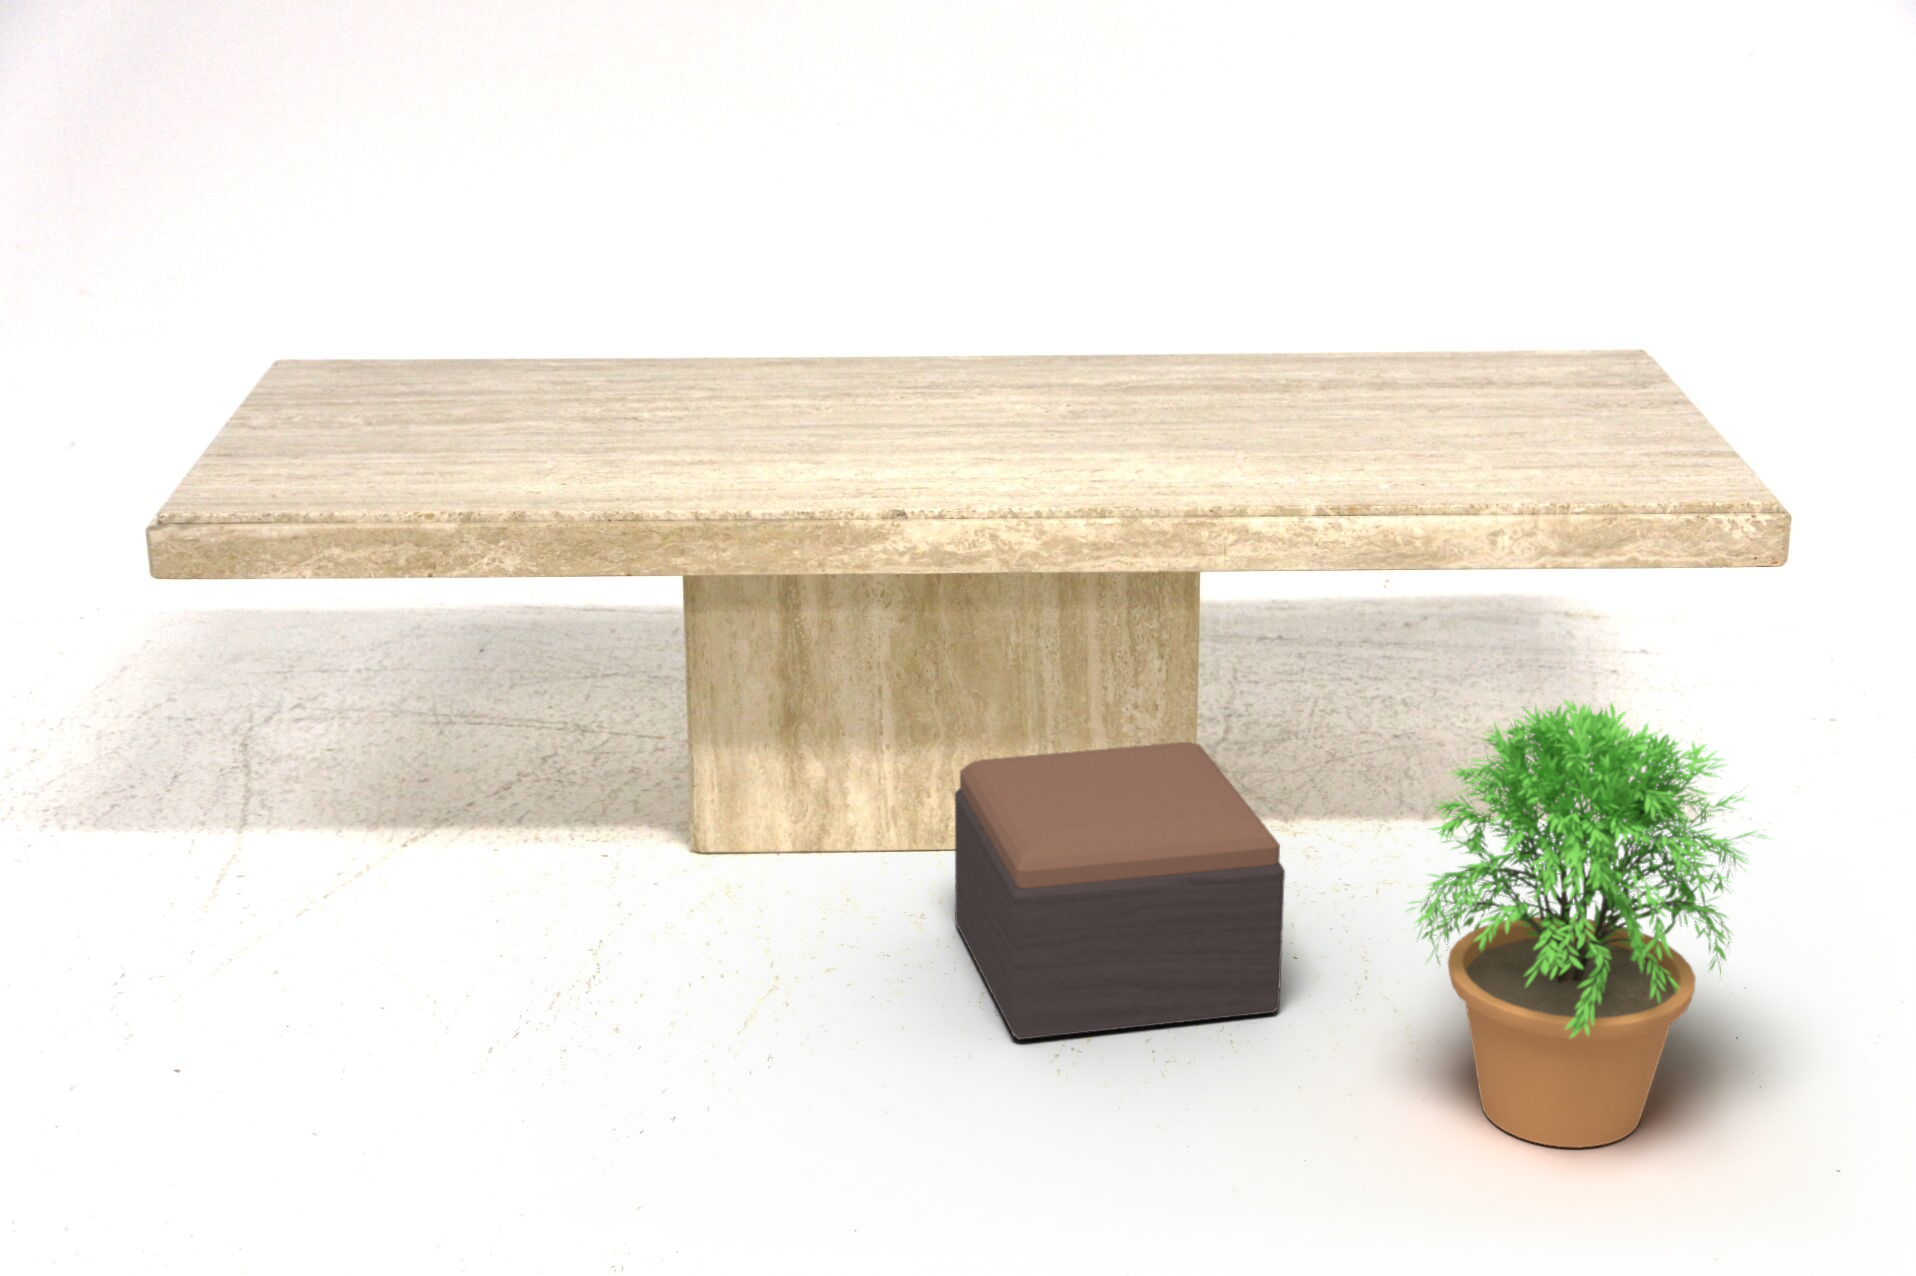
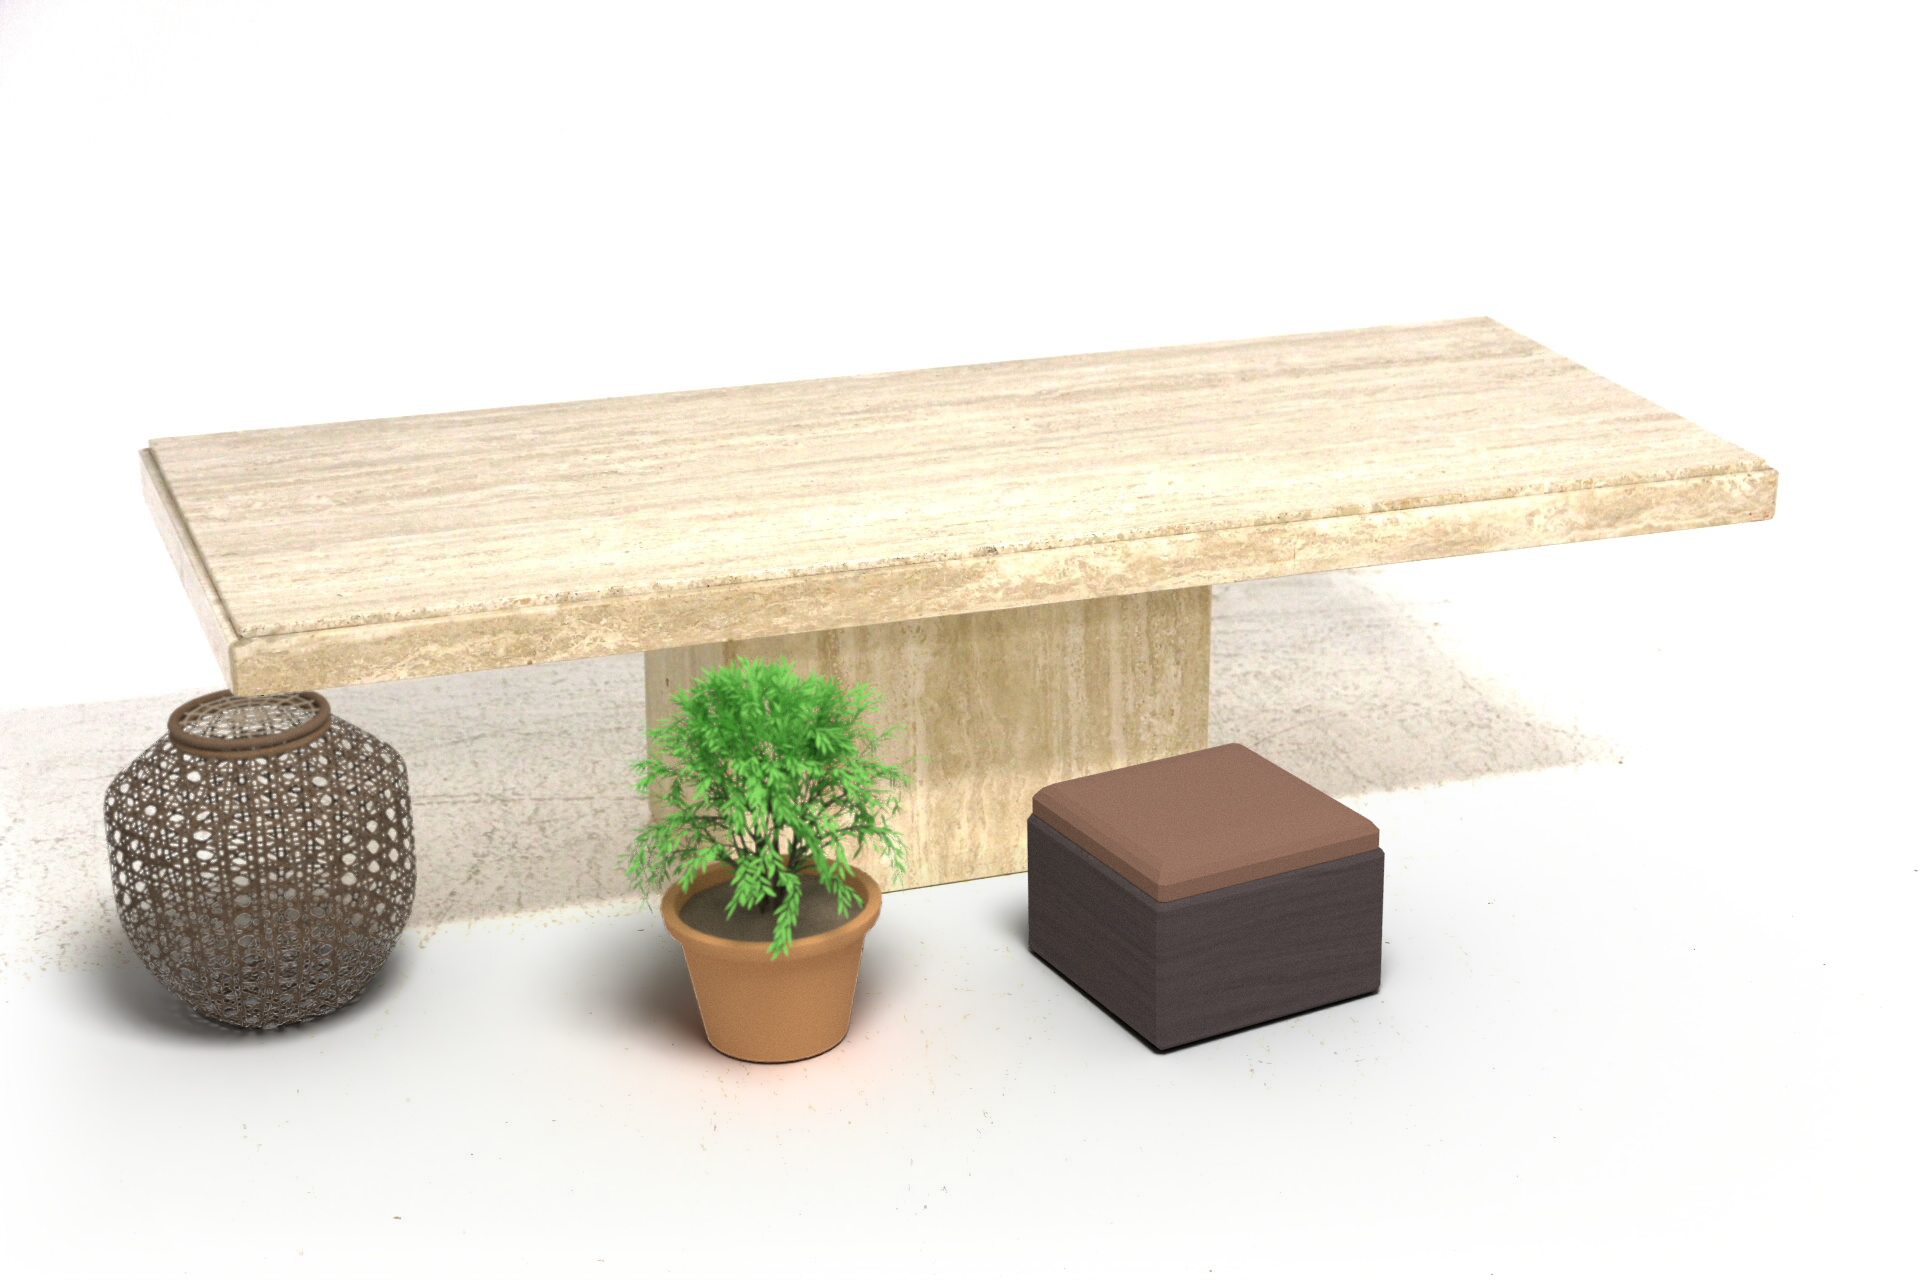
woven basket: none [85,577,382,901] -> present [104,689,417,1028]
potted plant: present [1407,700,1753,1148] -> present [614,655,928,1062]

